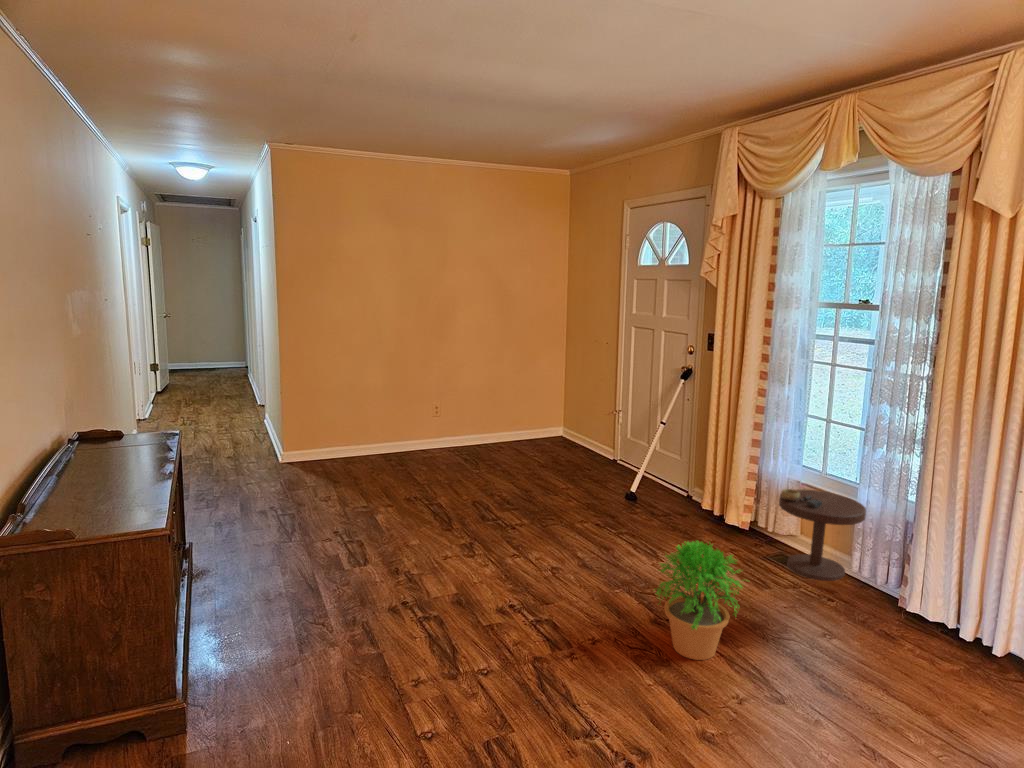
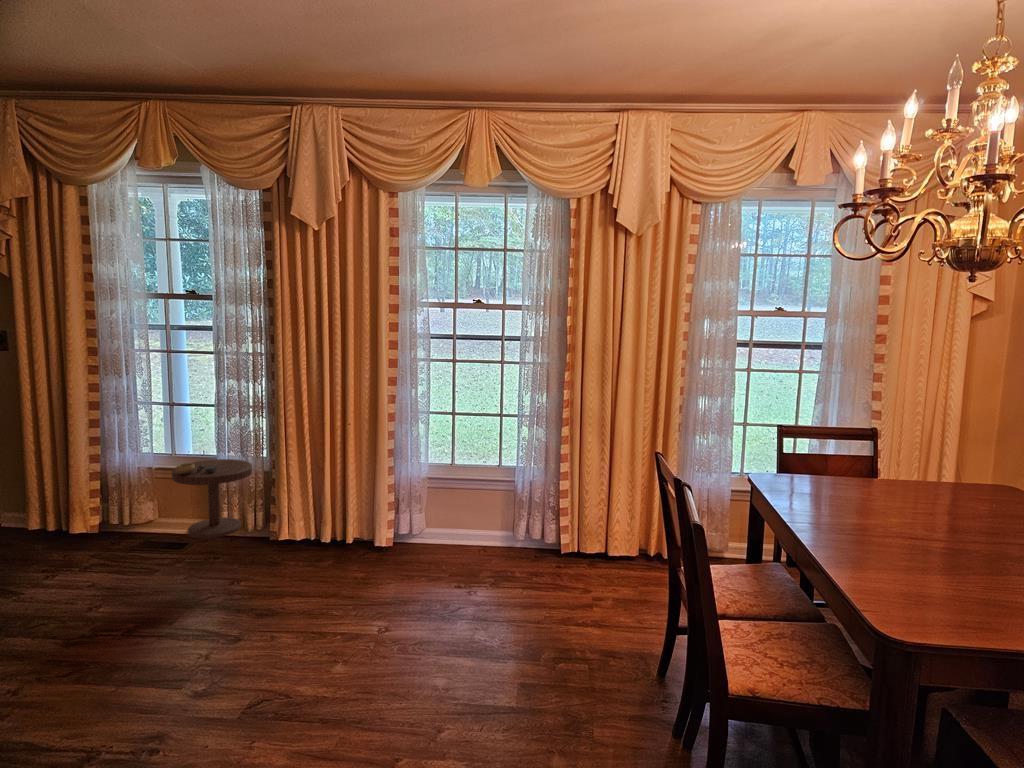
potted plant: present [656,541,742,660] -> none [63,538,175,669]

